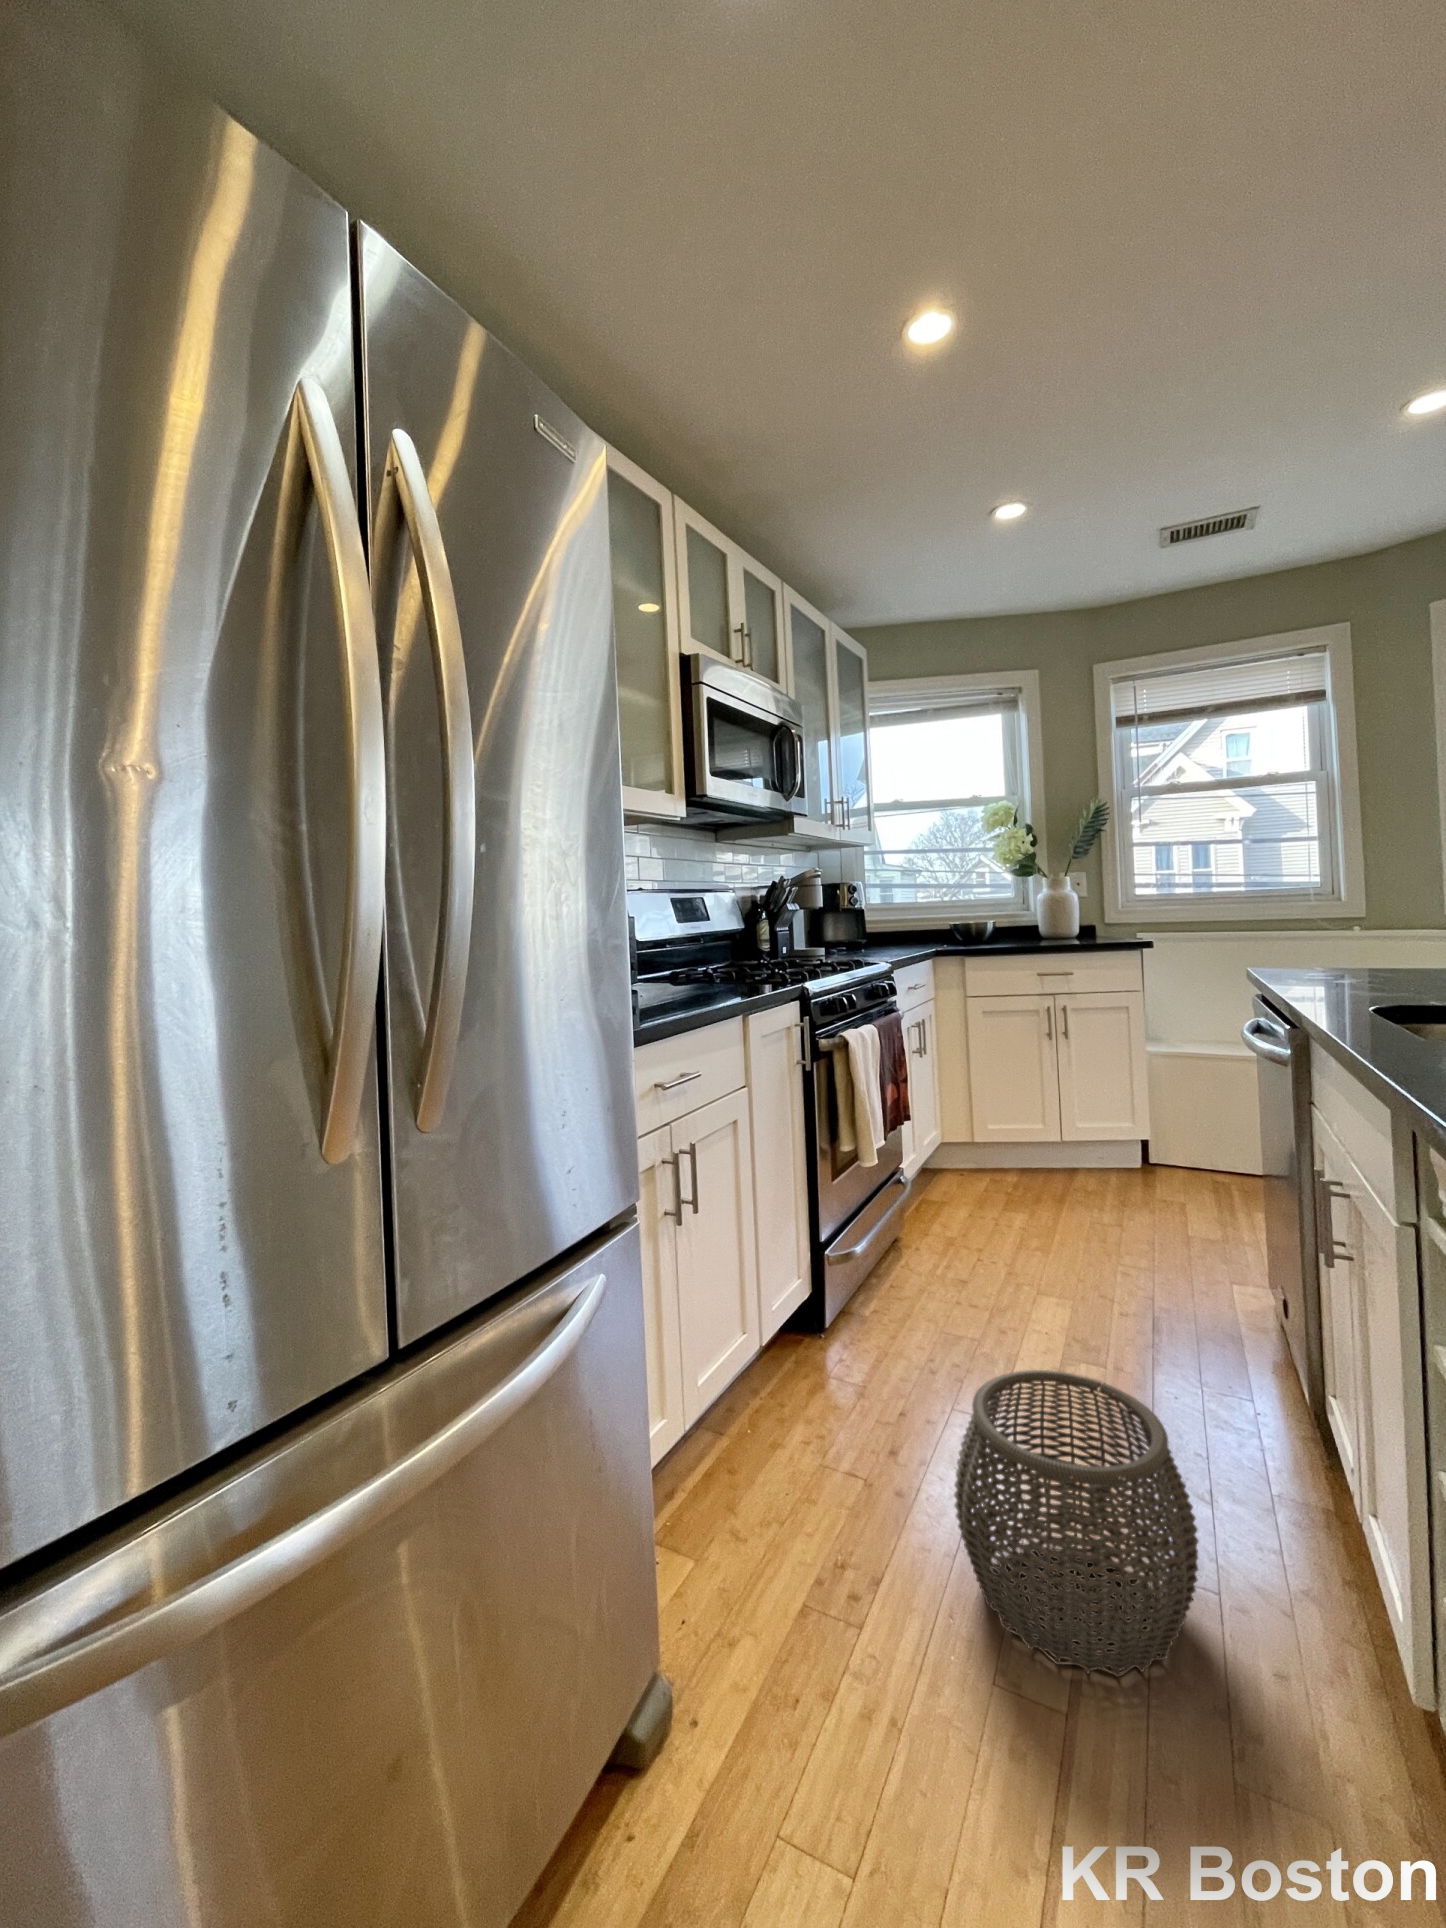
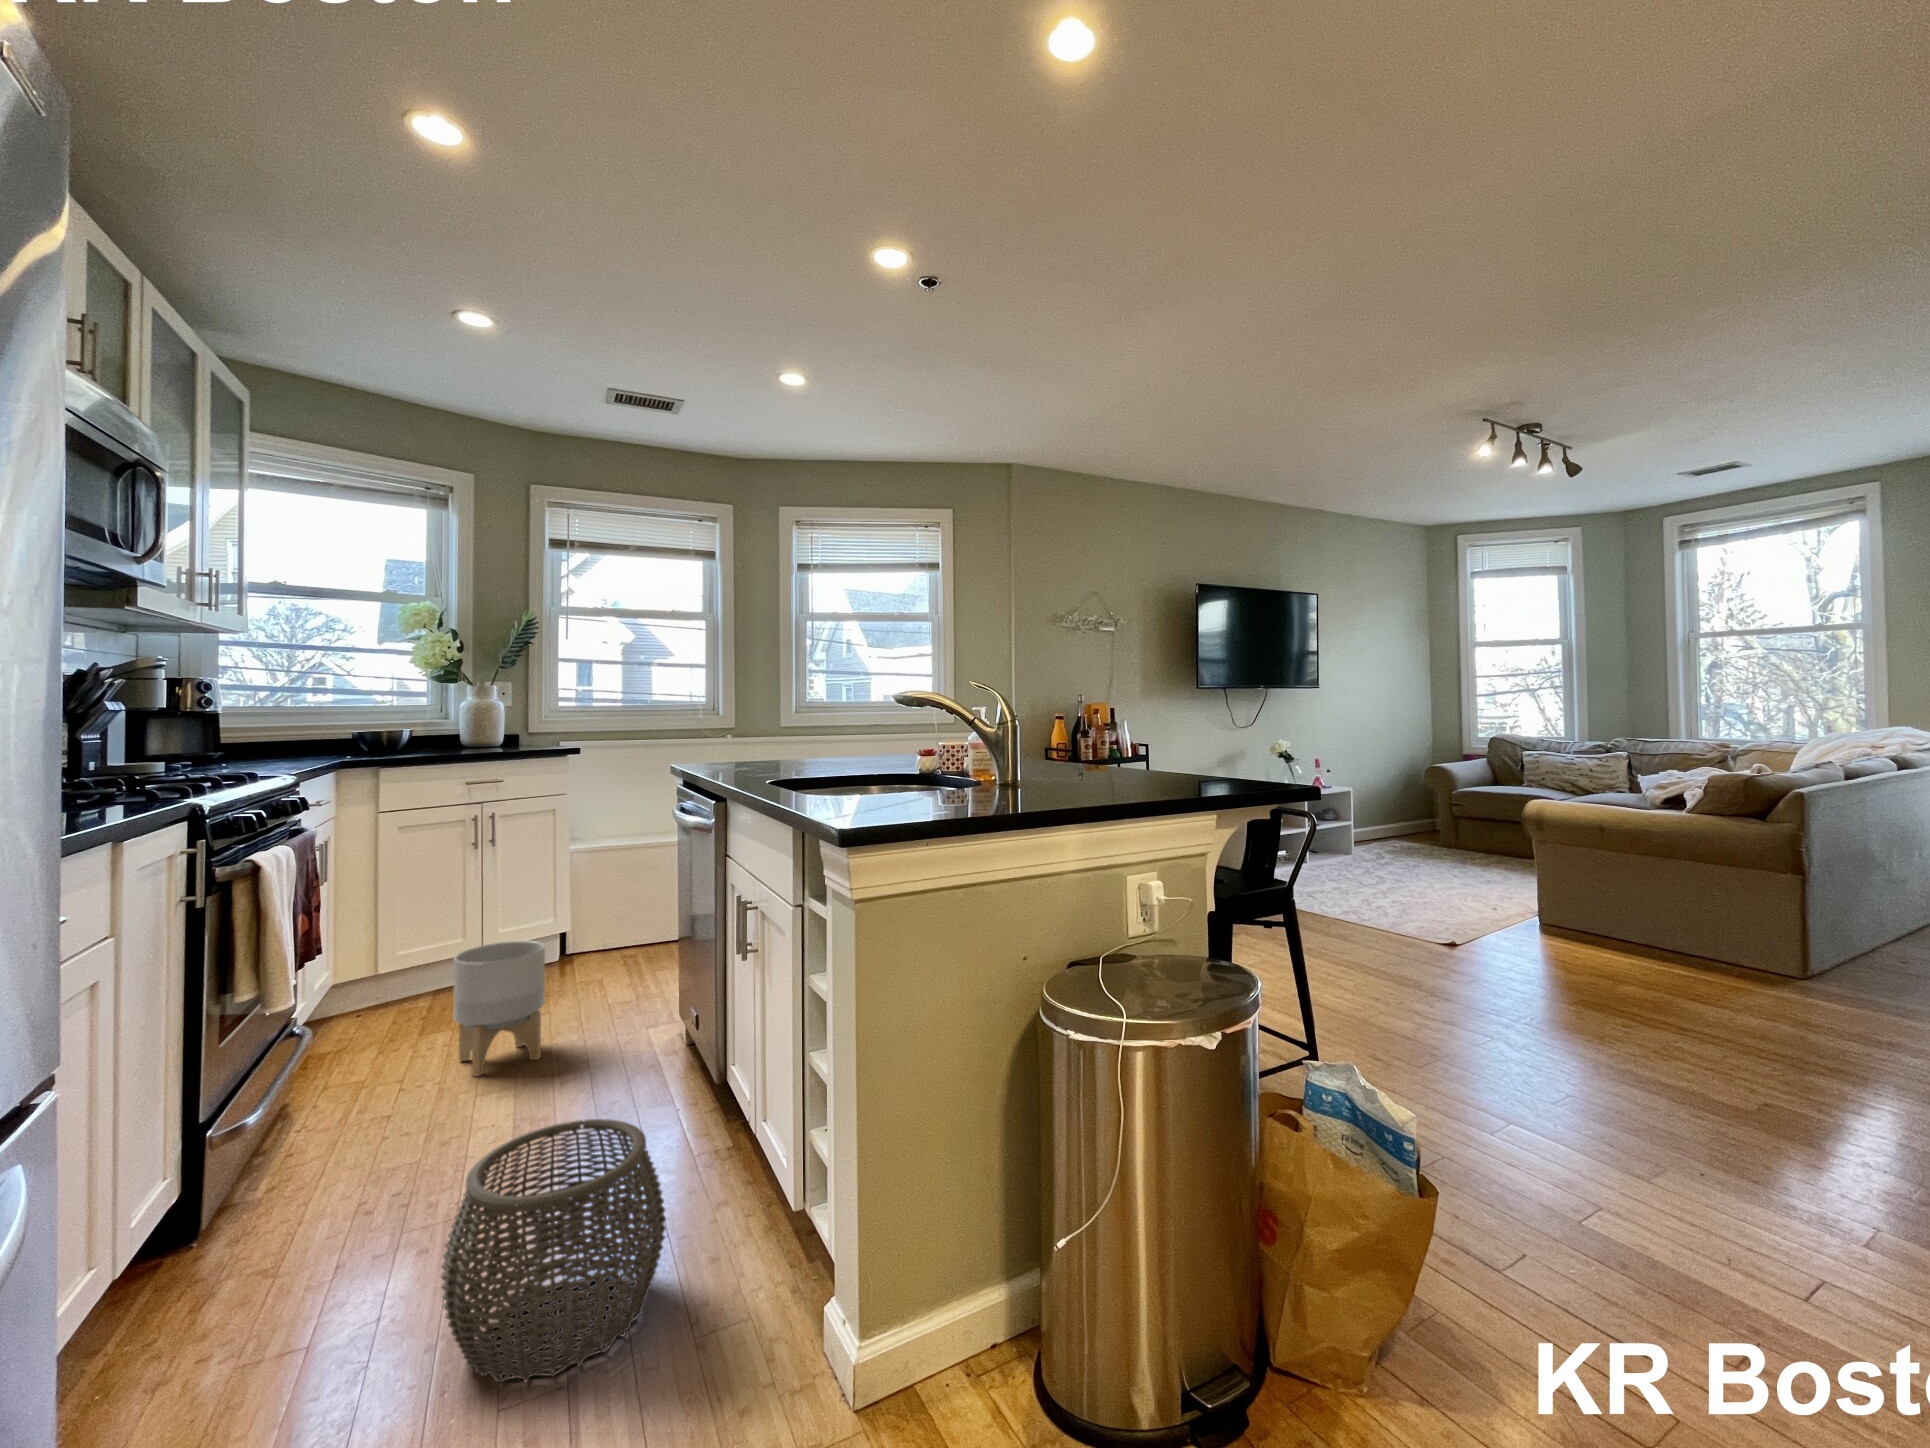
planter: none [1020,1139,1109,1272] -> present [453,940,545,1076]

